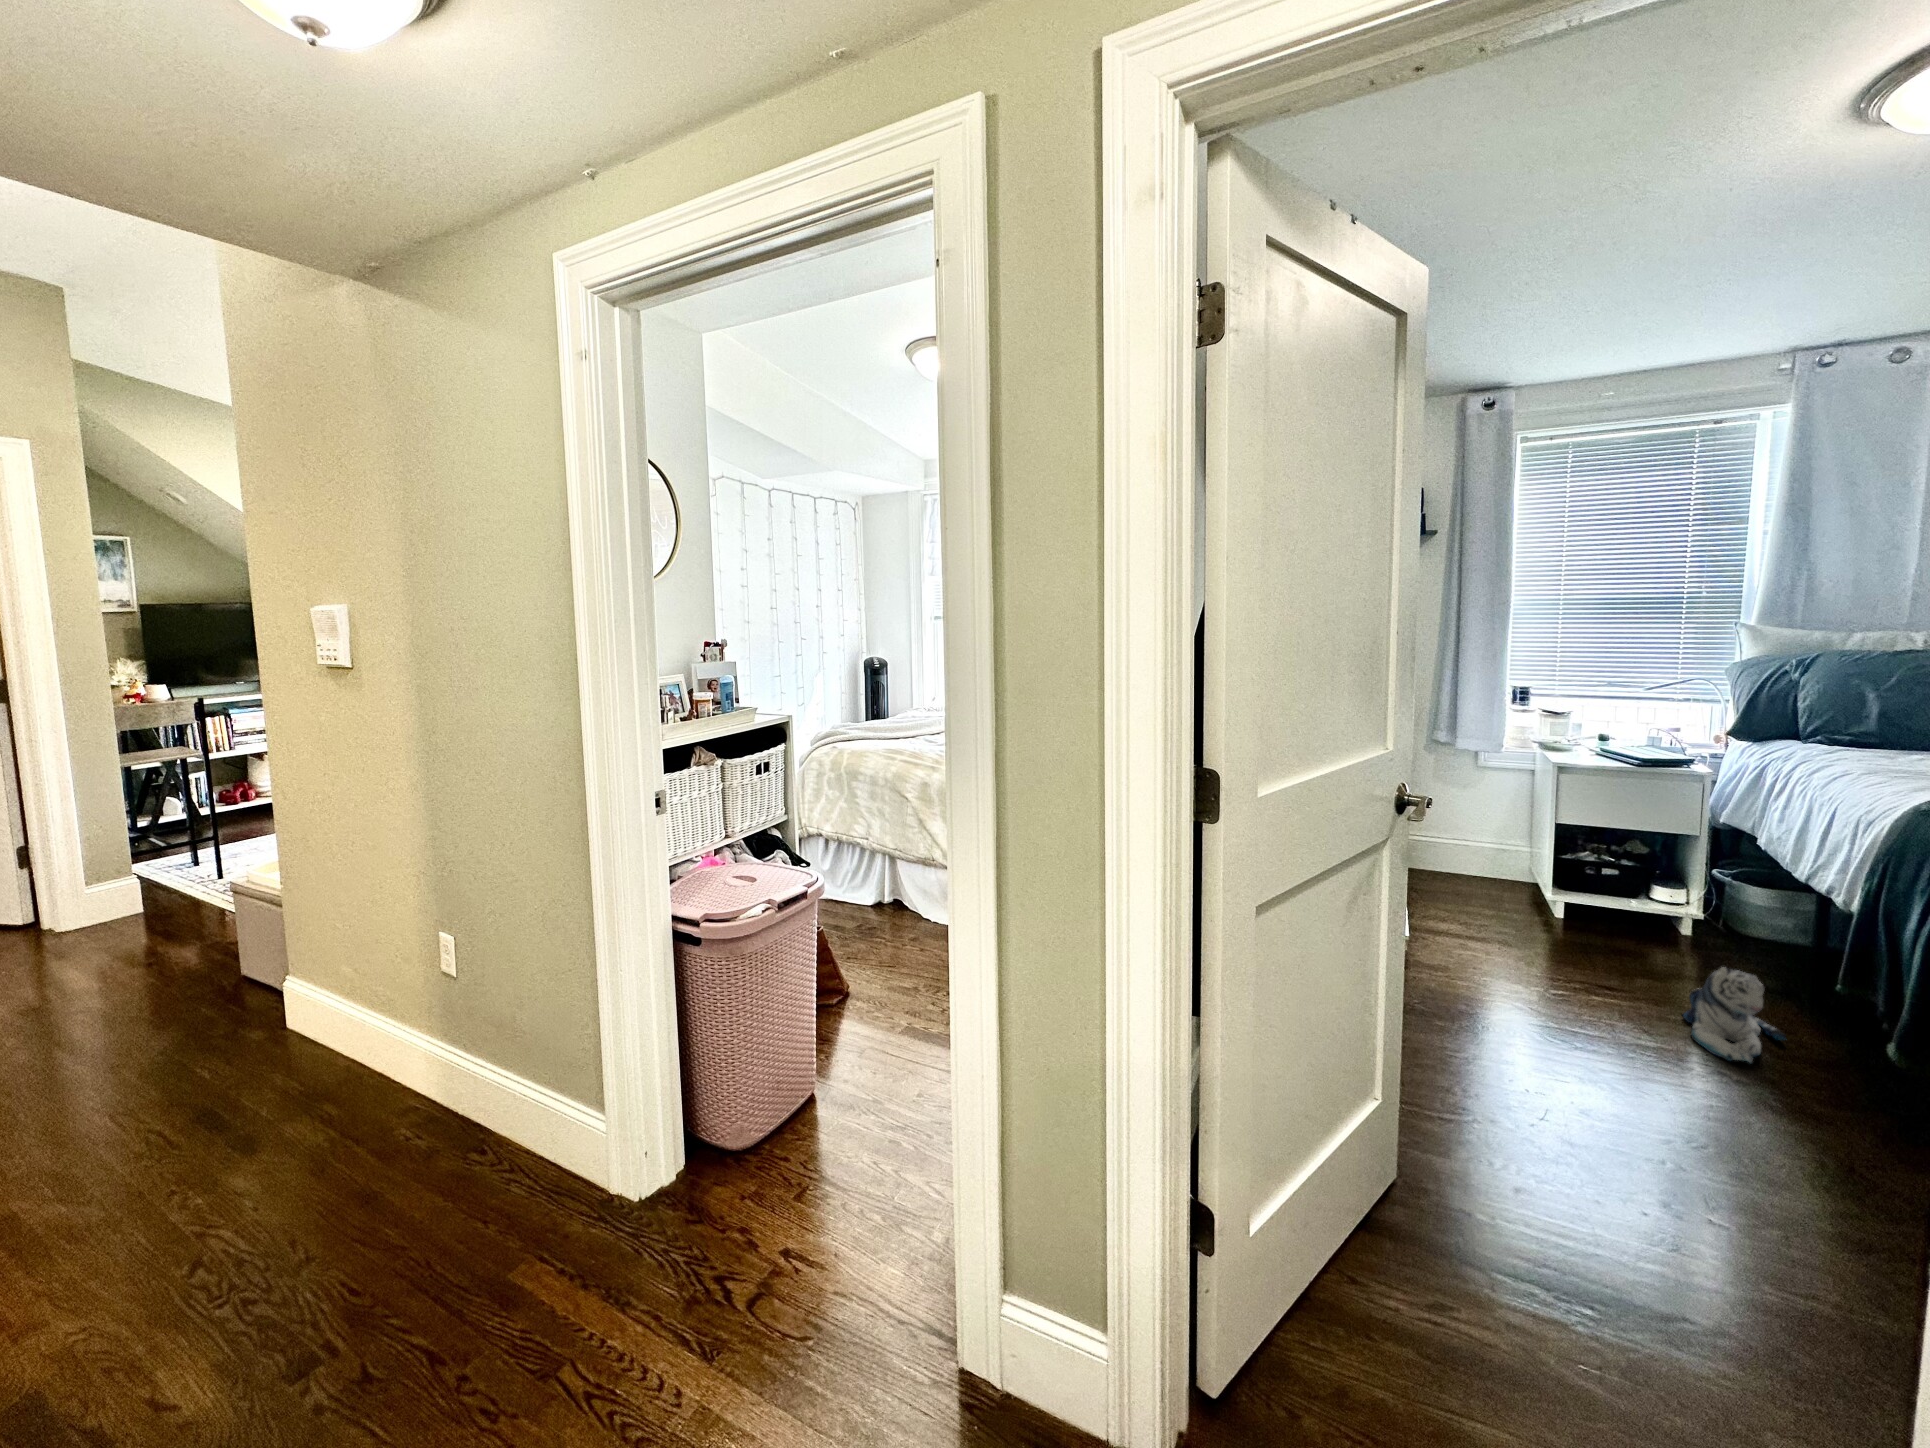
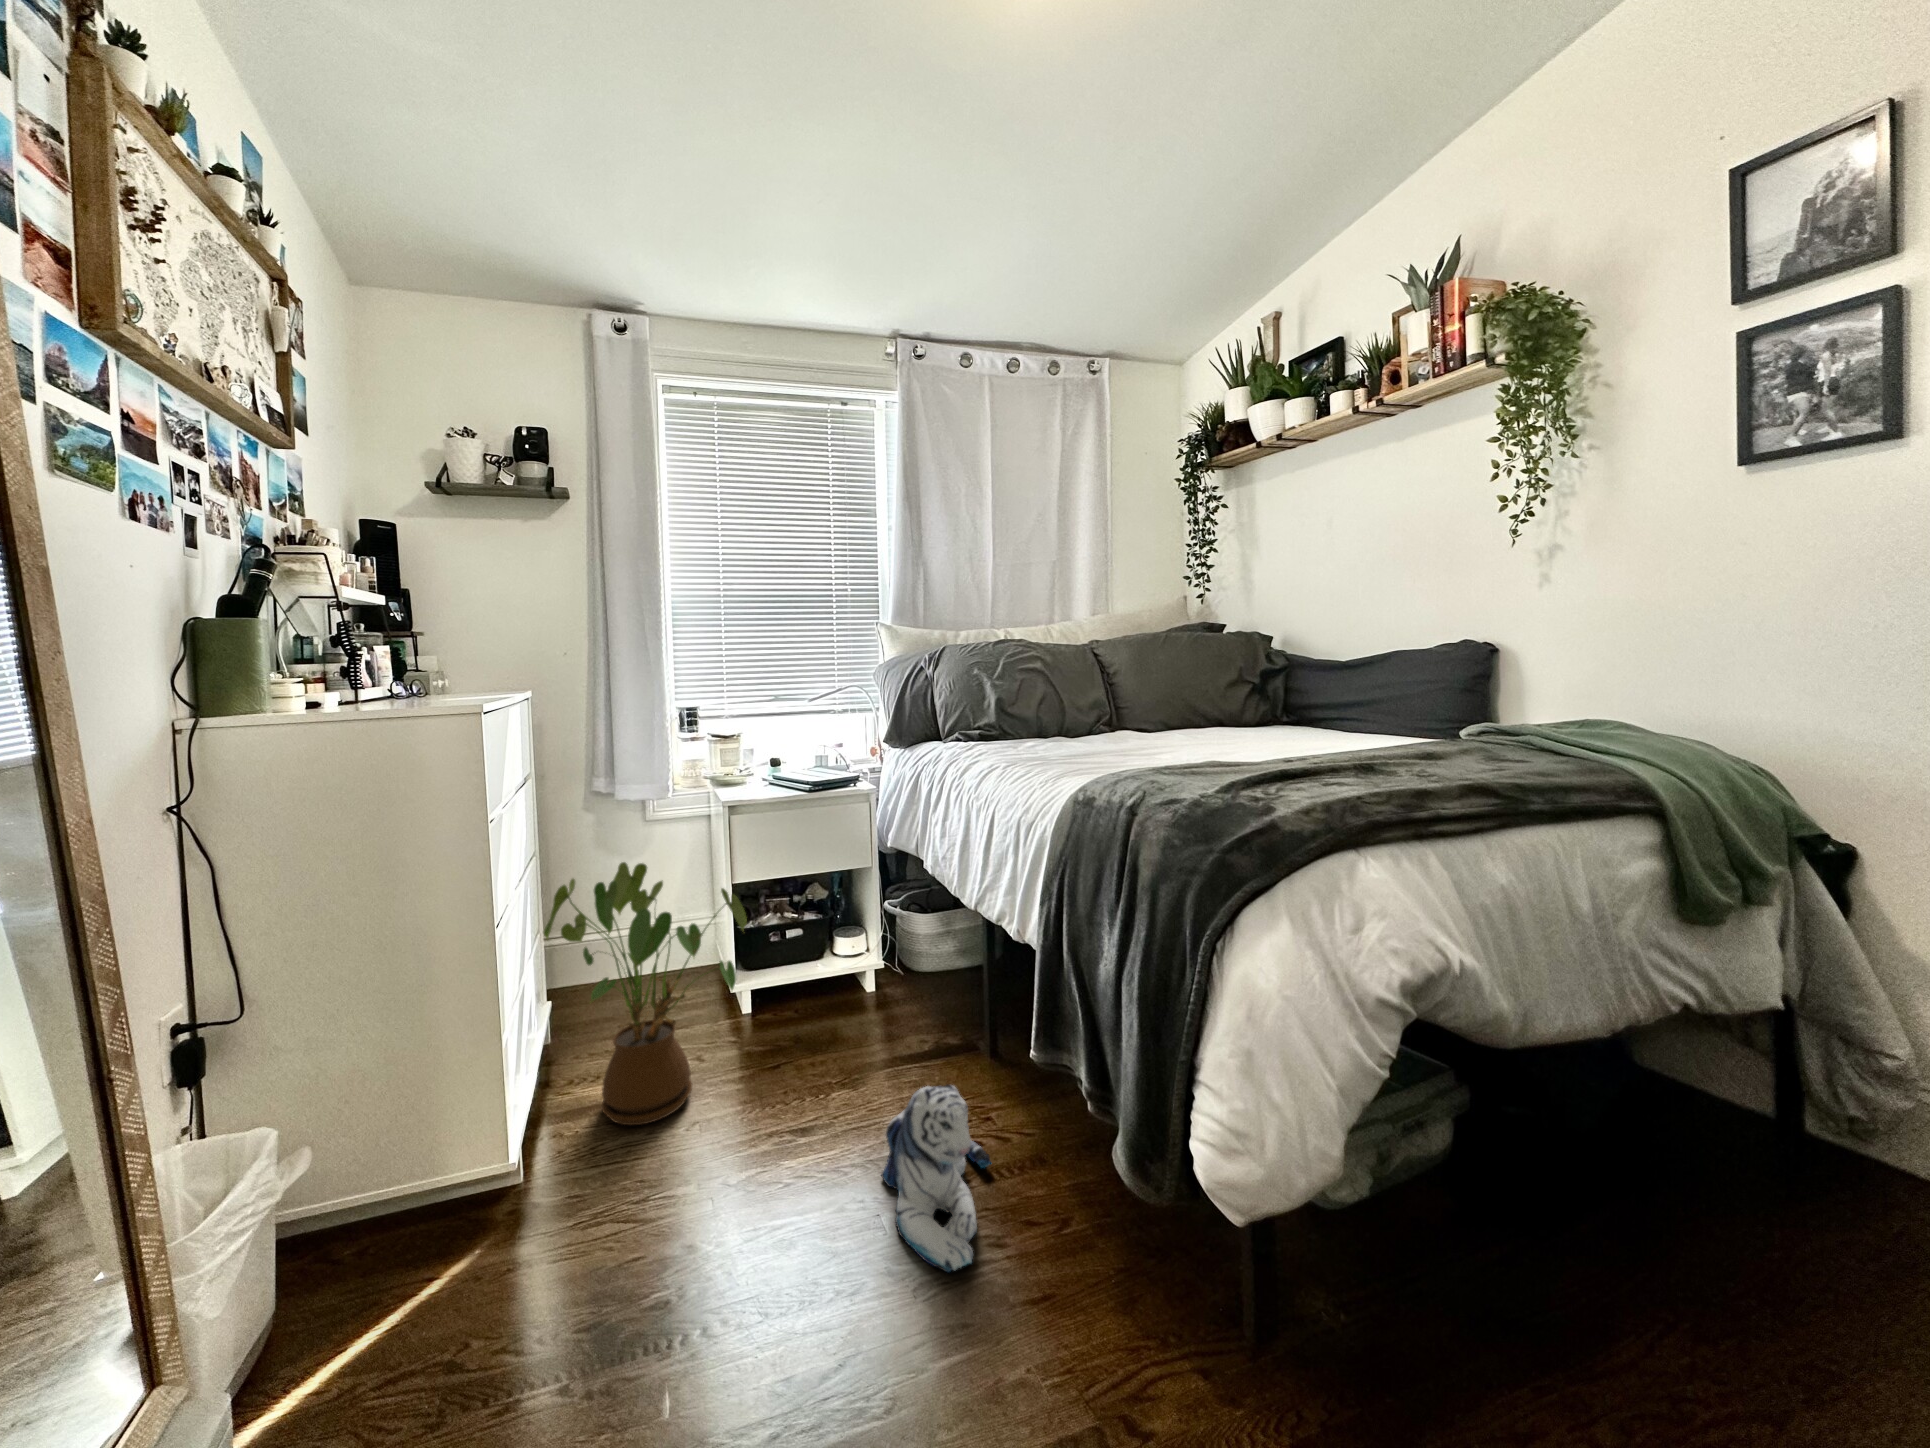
house plant: none [1427,791,1575,946] -> present [544,862,747,1125]

